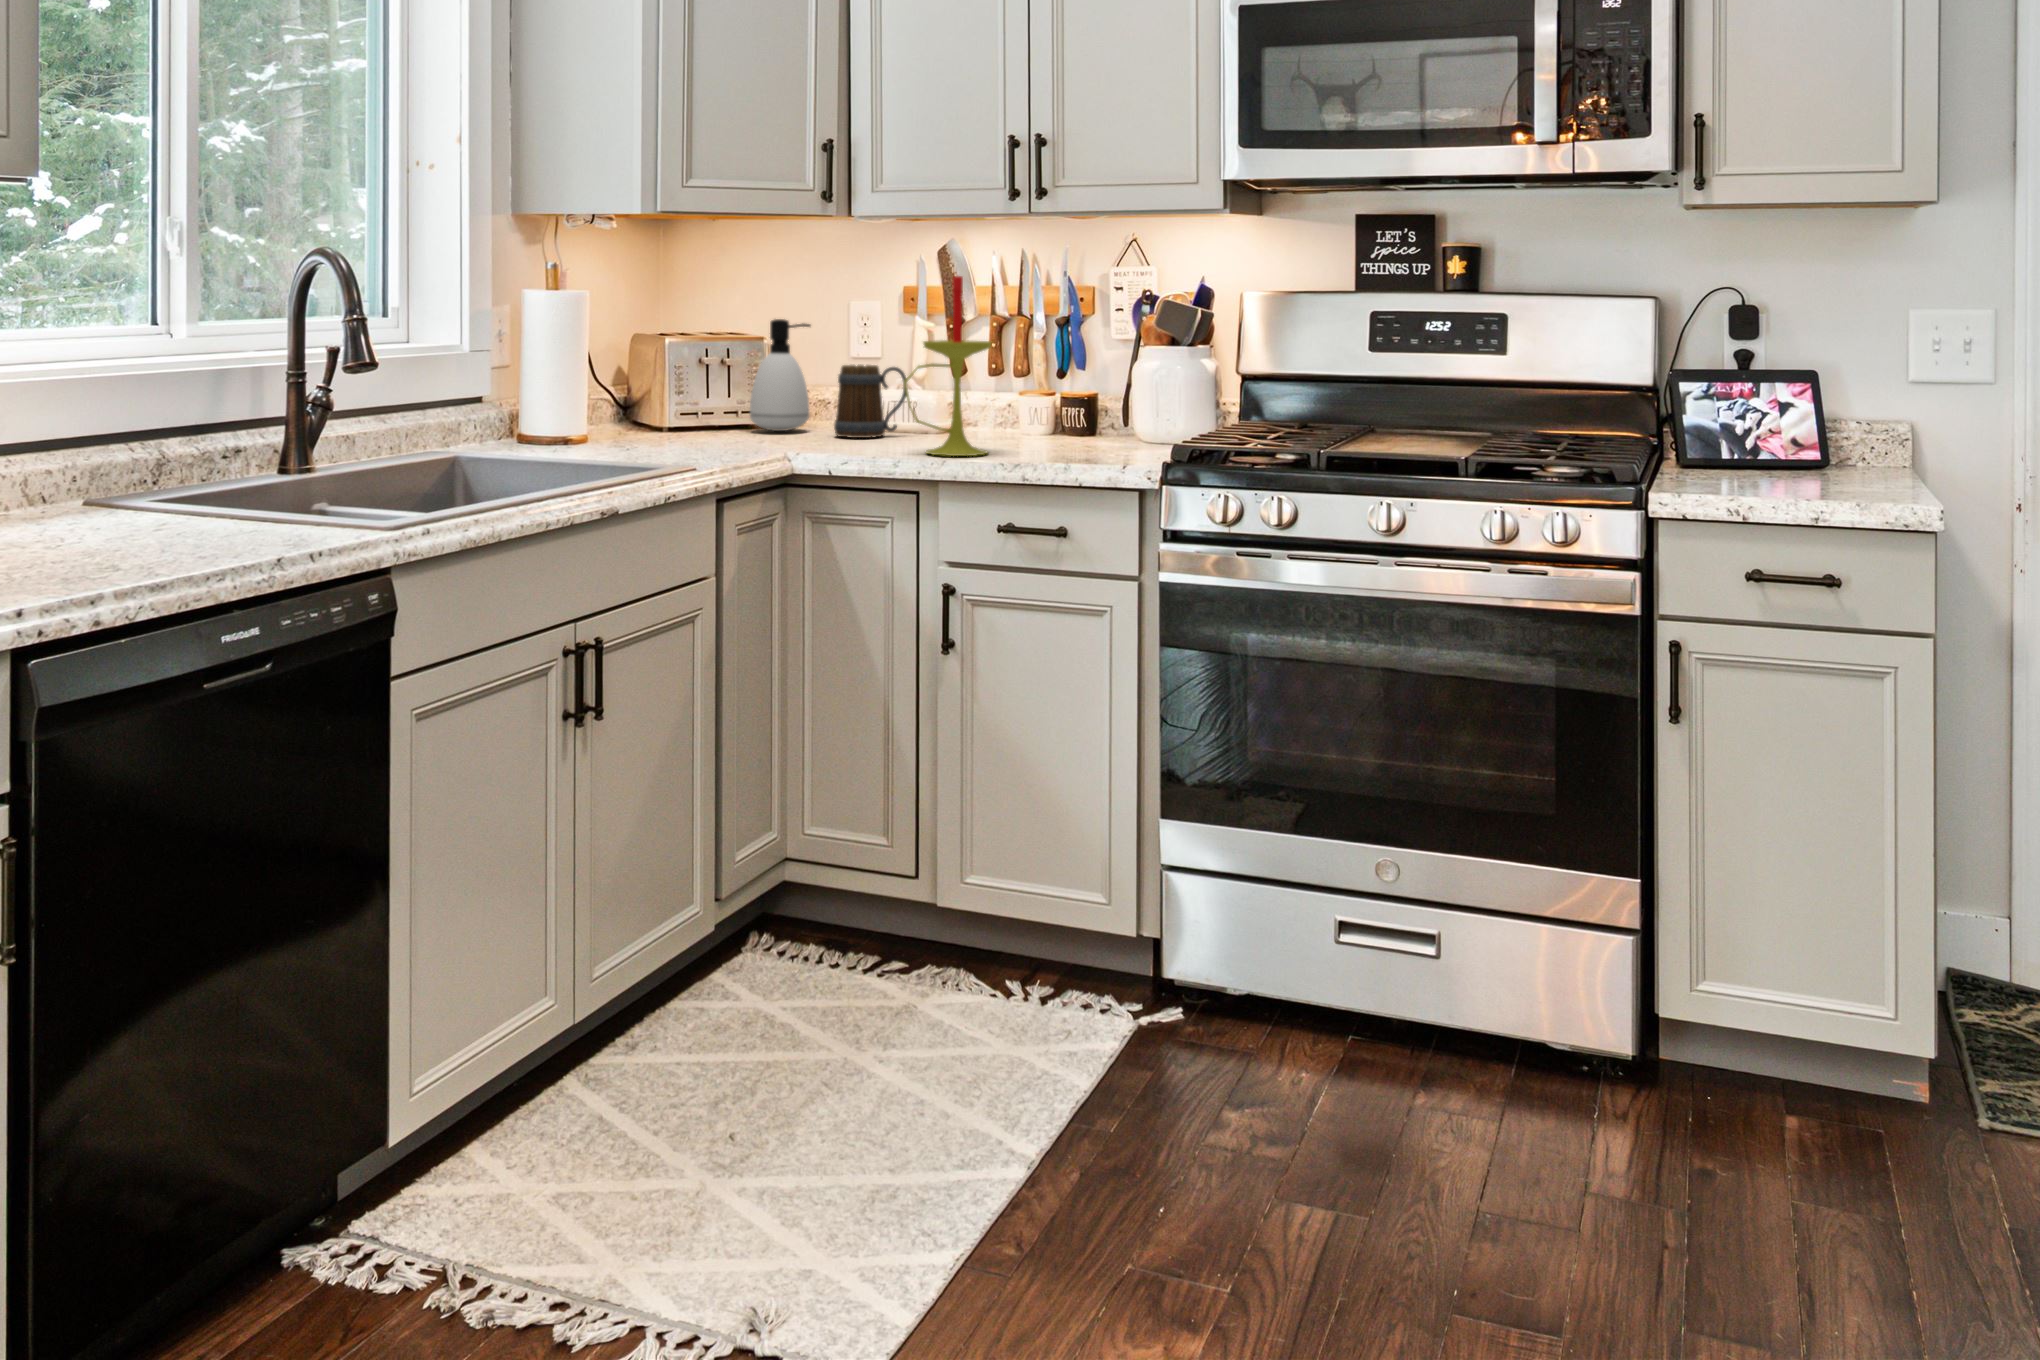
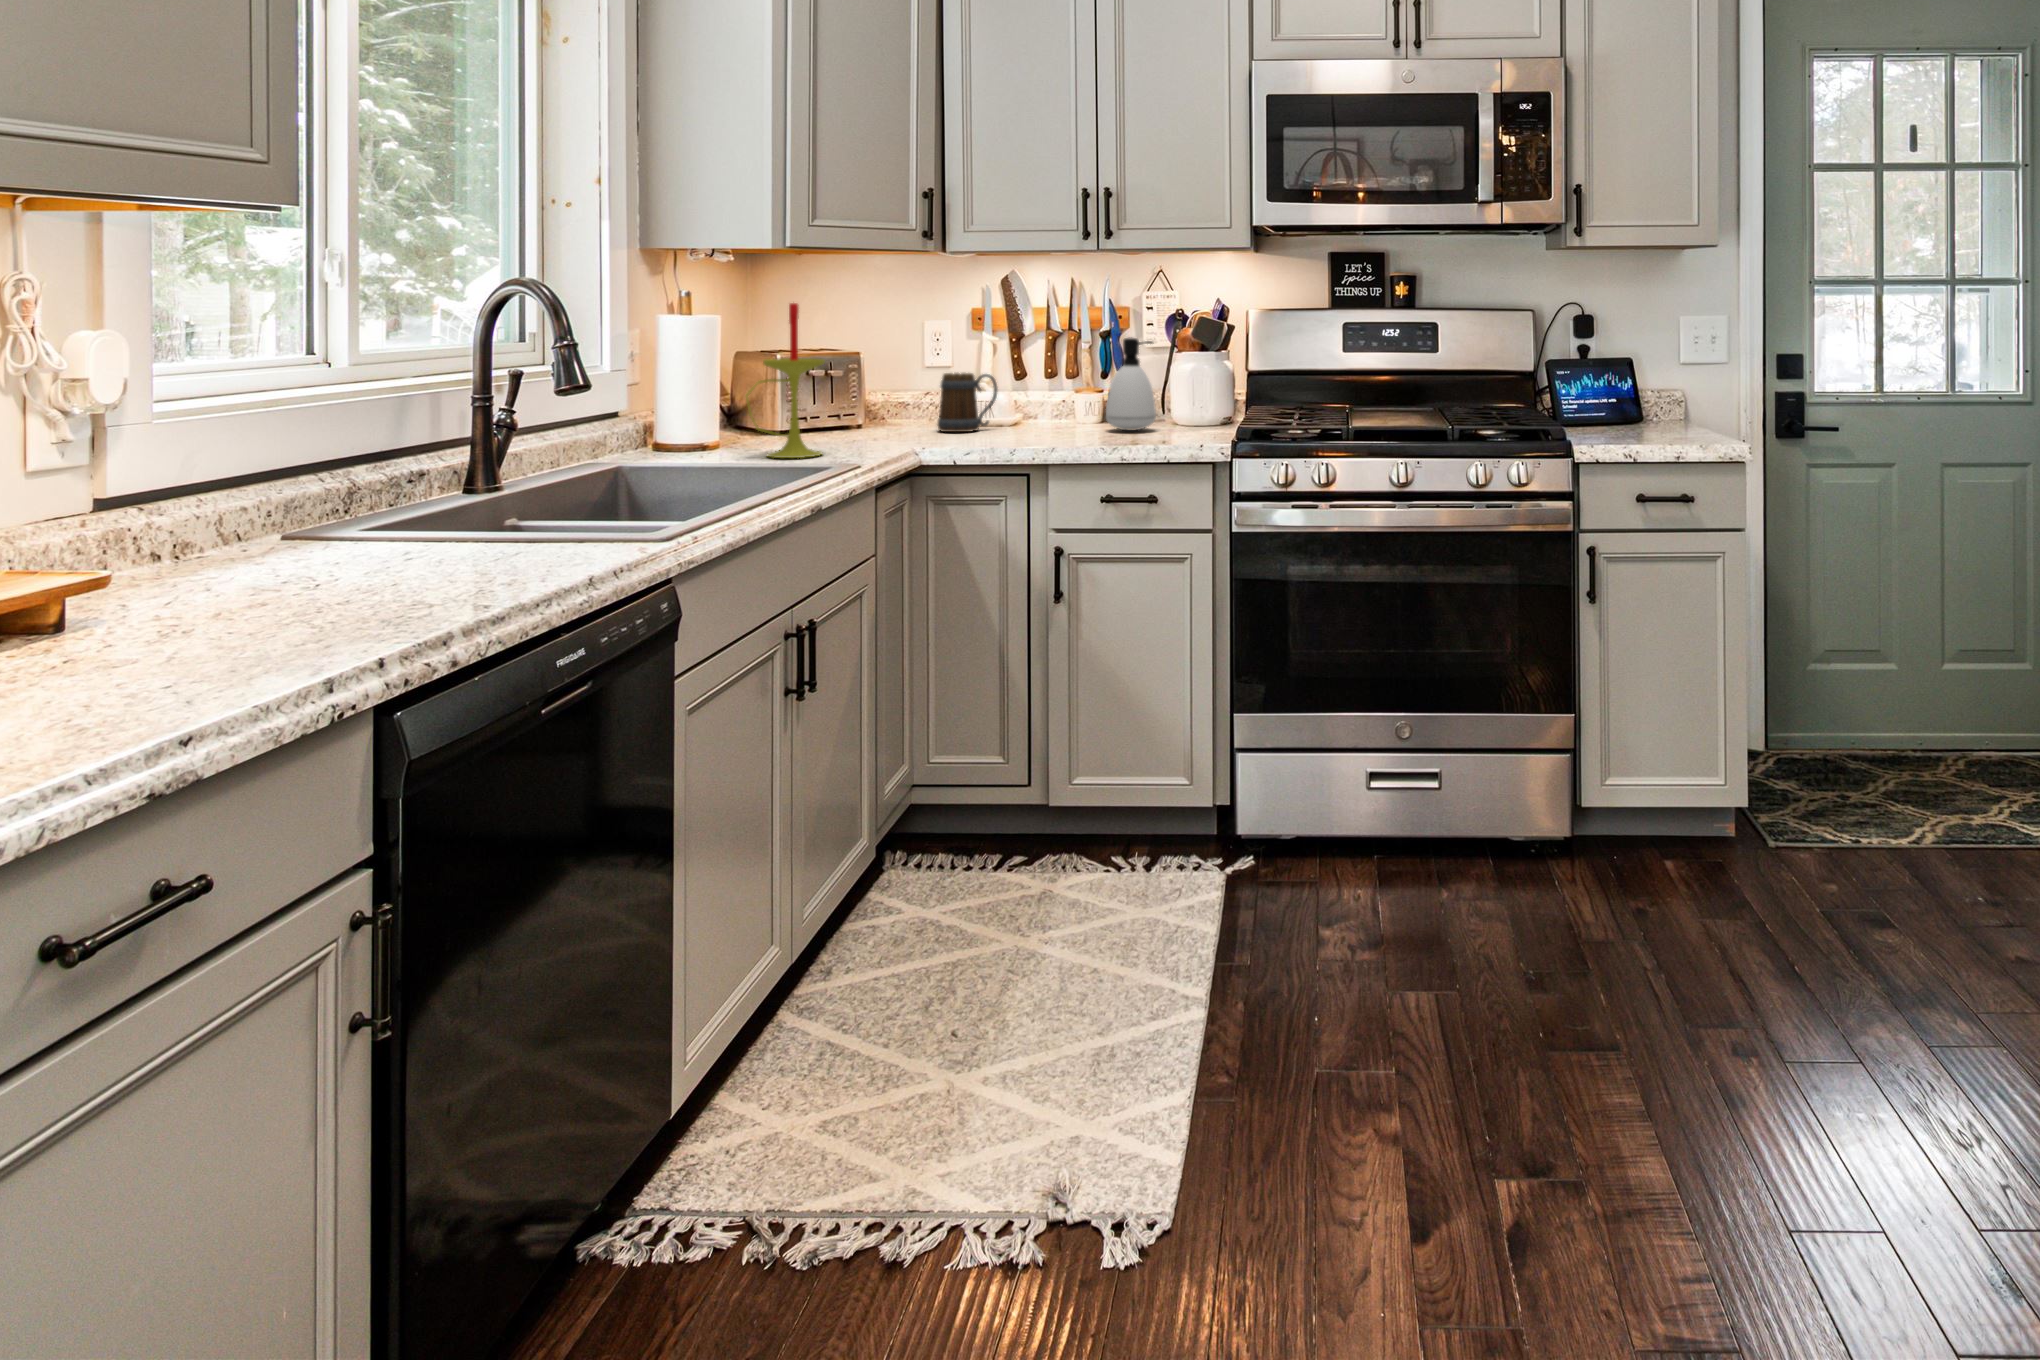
candle: present [904,276,991,456] -> present [746,303,825,458]
soap dispenser: present [750,319,810,431] -> present [1106,337,1156,431]

